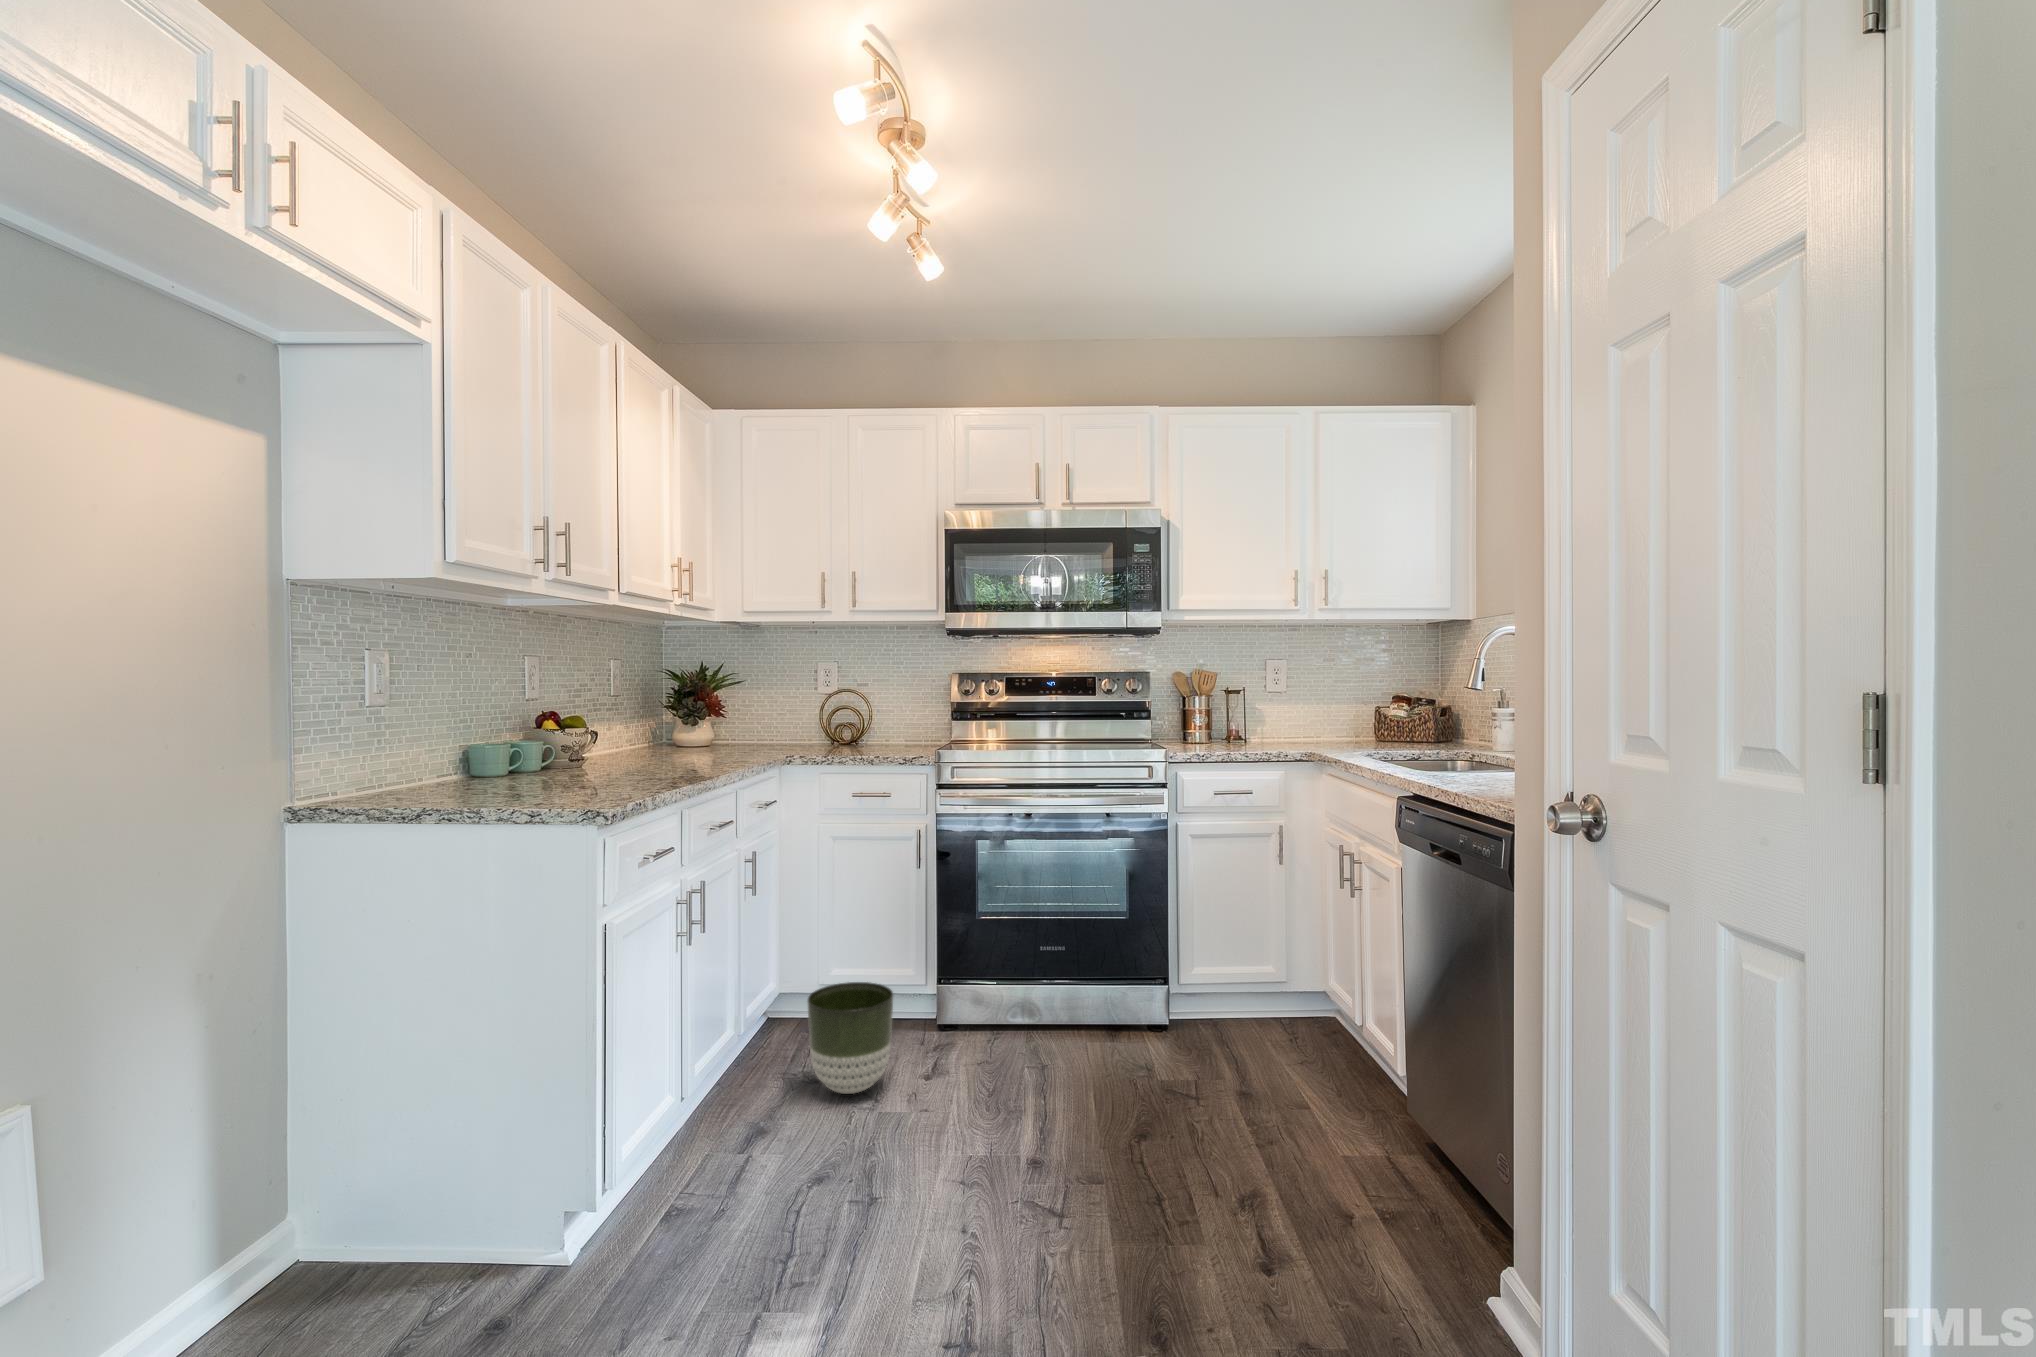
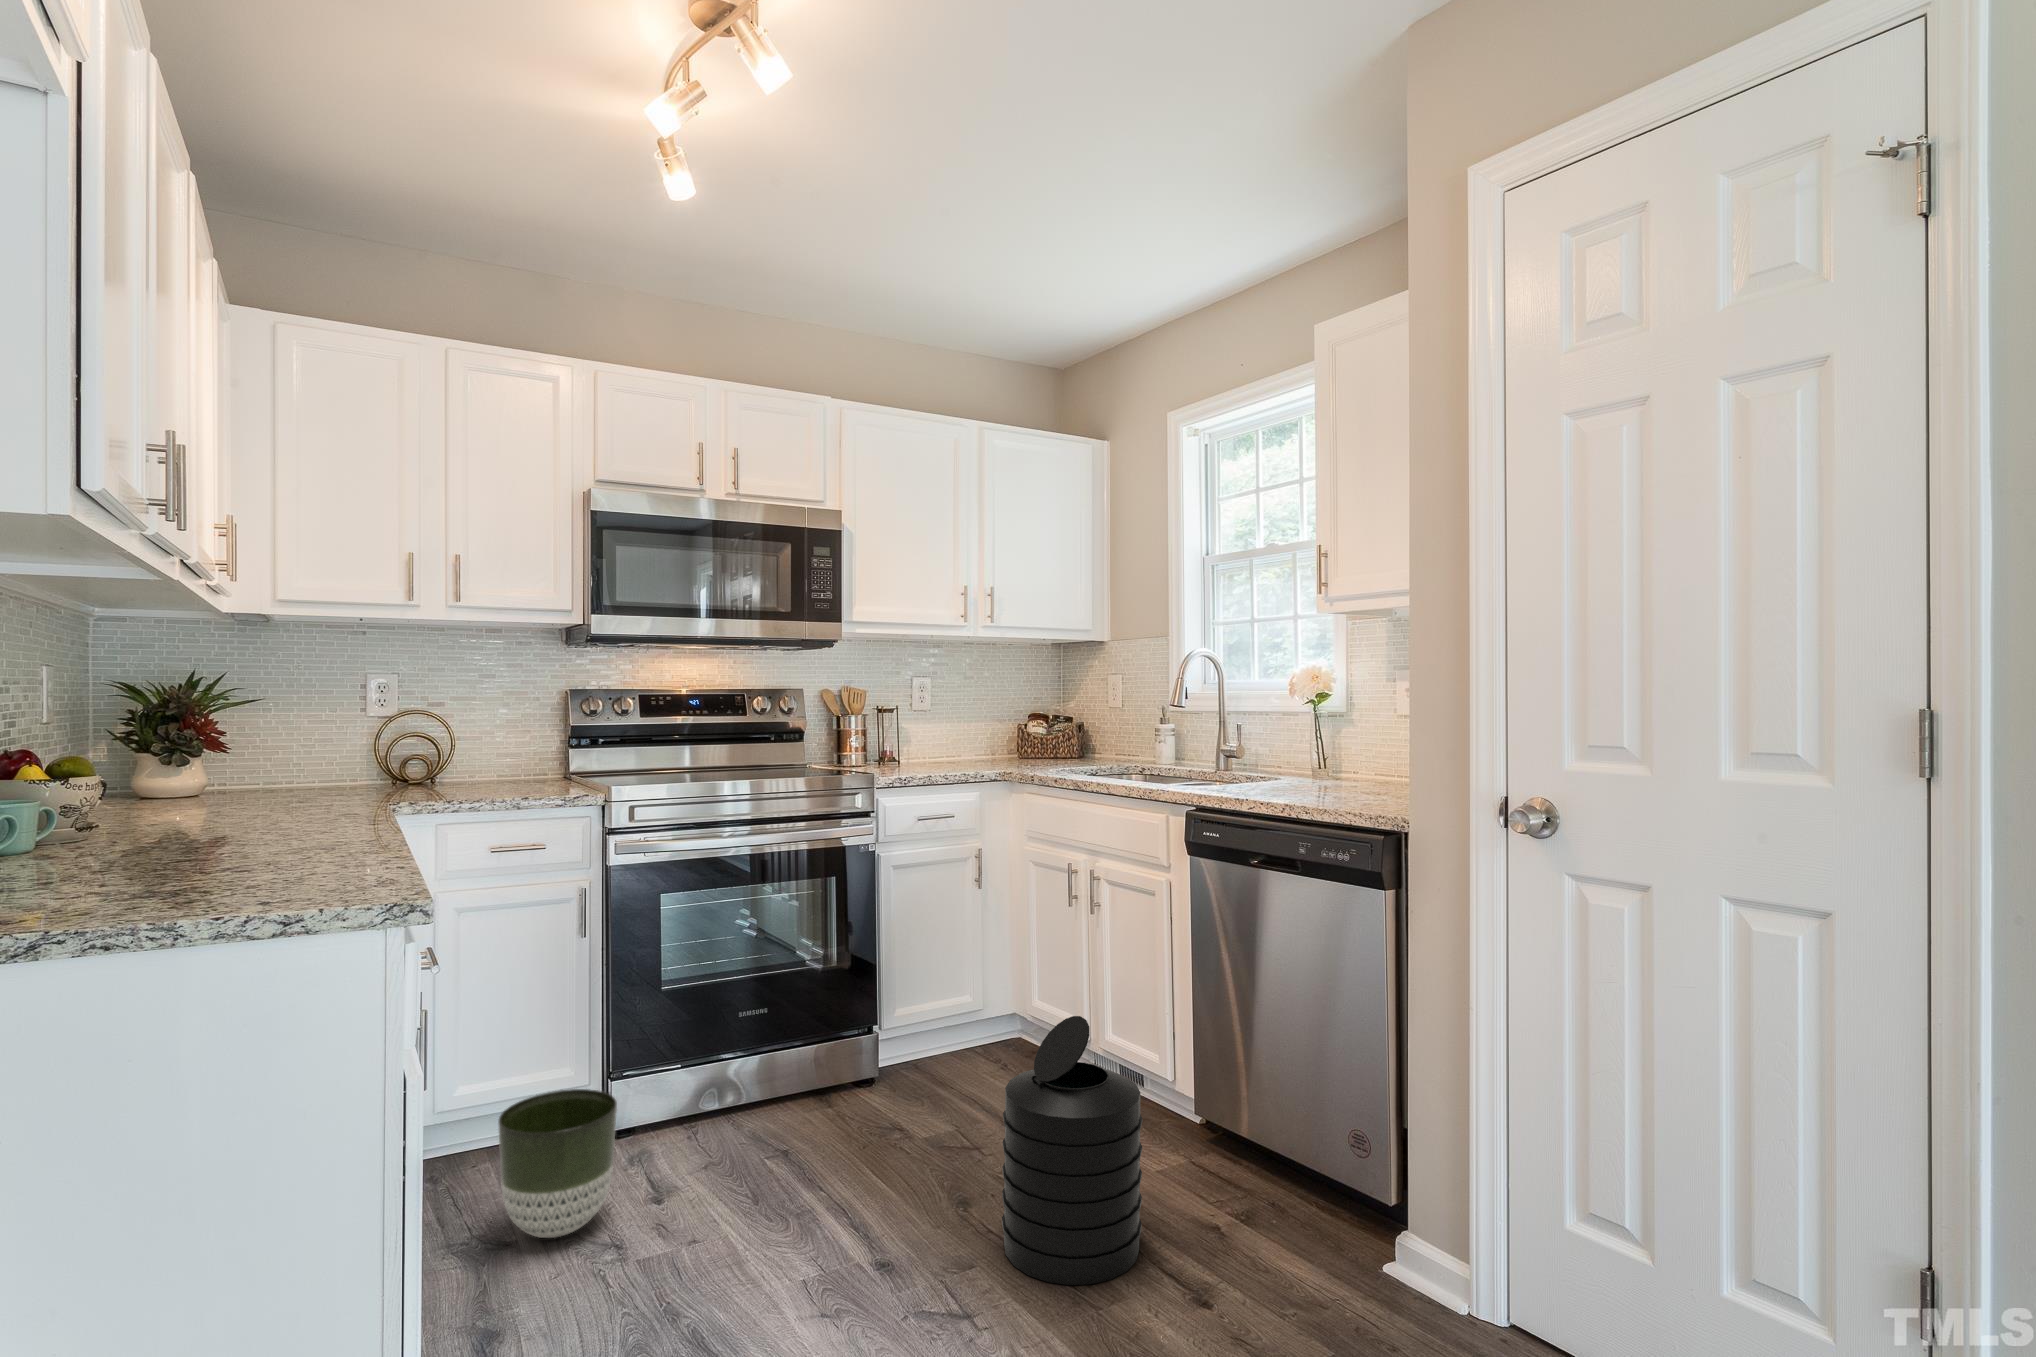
trash can: none [1149,995,1296,1276] -> present [1002,1016,1143,1285]

